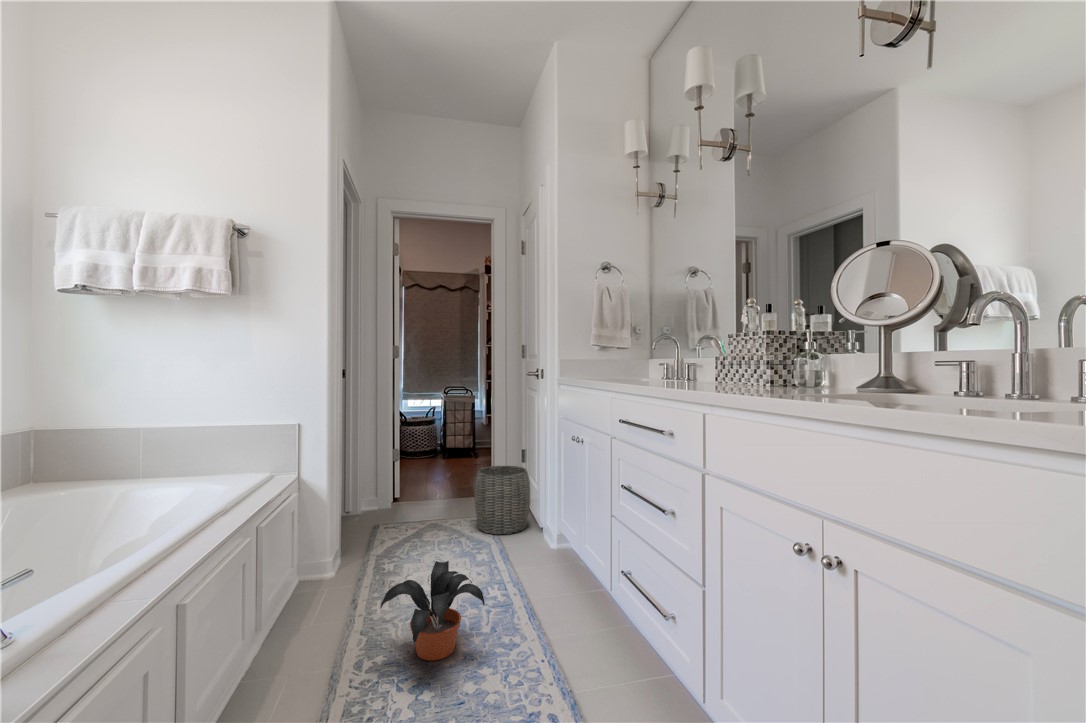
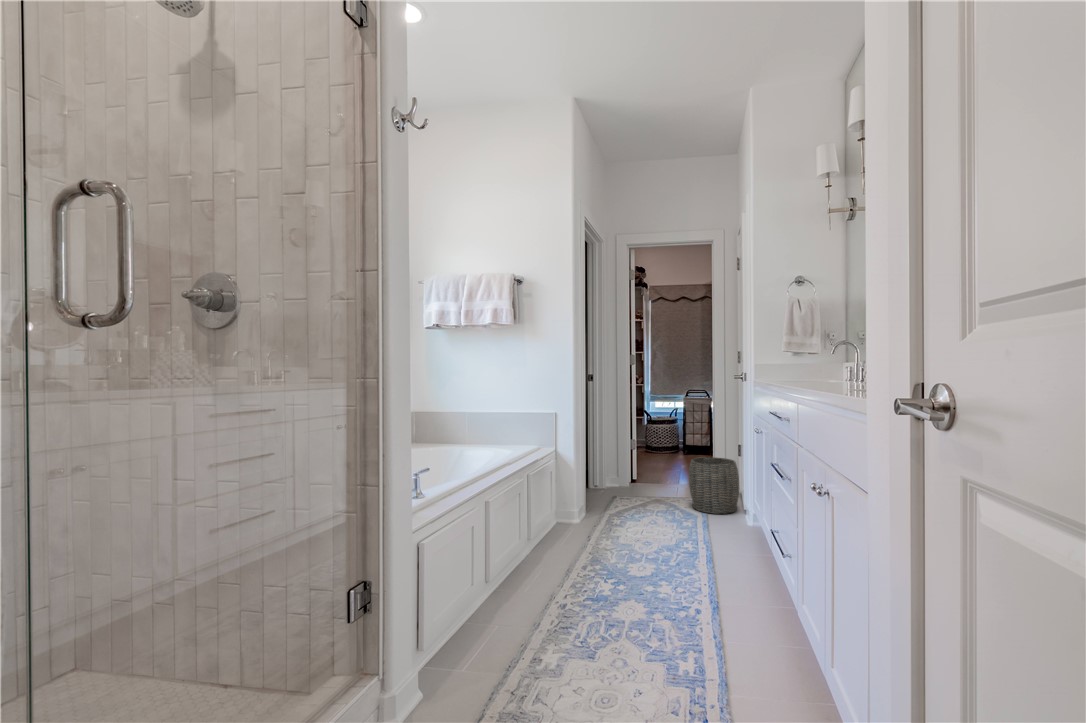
potted plant: present [380,561,485,661] -> none [597,510,665,572]

